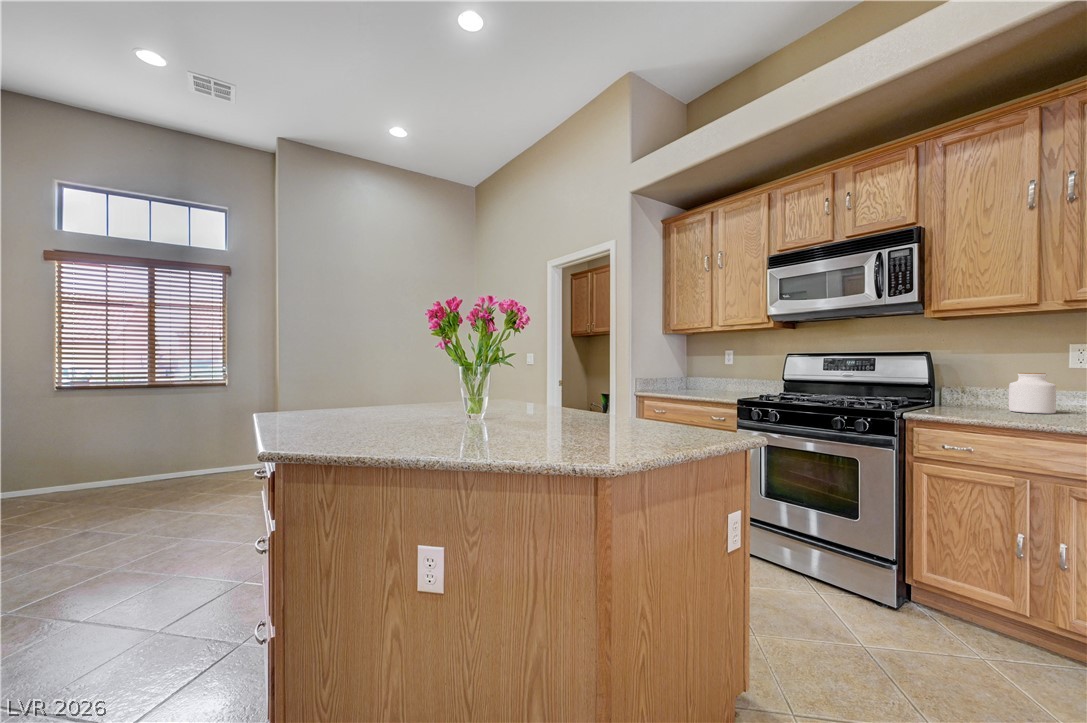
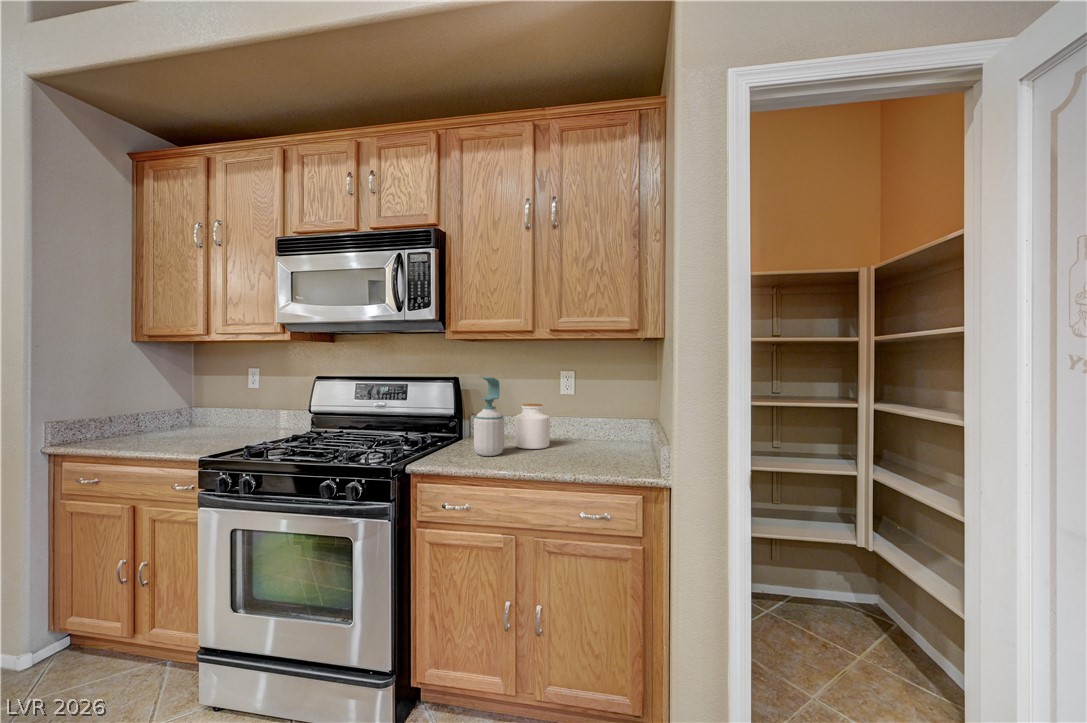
soap bottle: none [964,346,1001,414] -> present [474,377,504,456]

